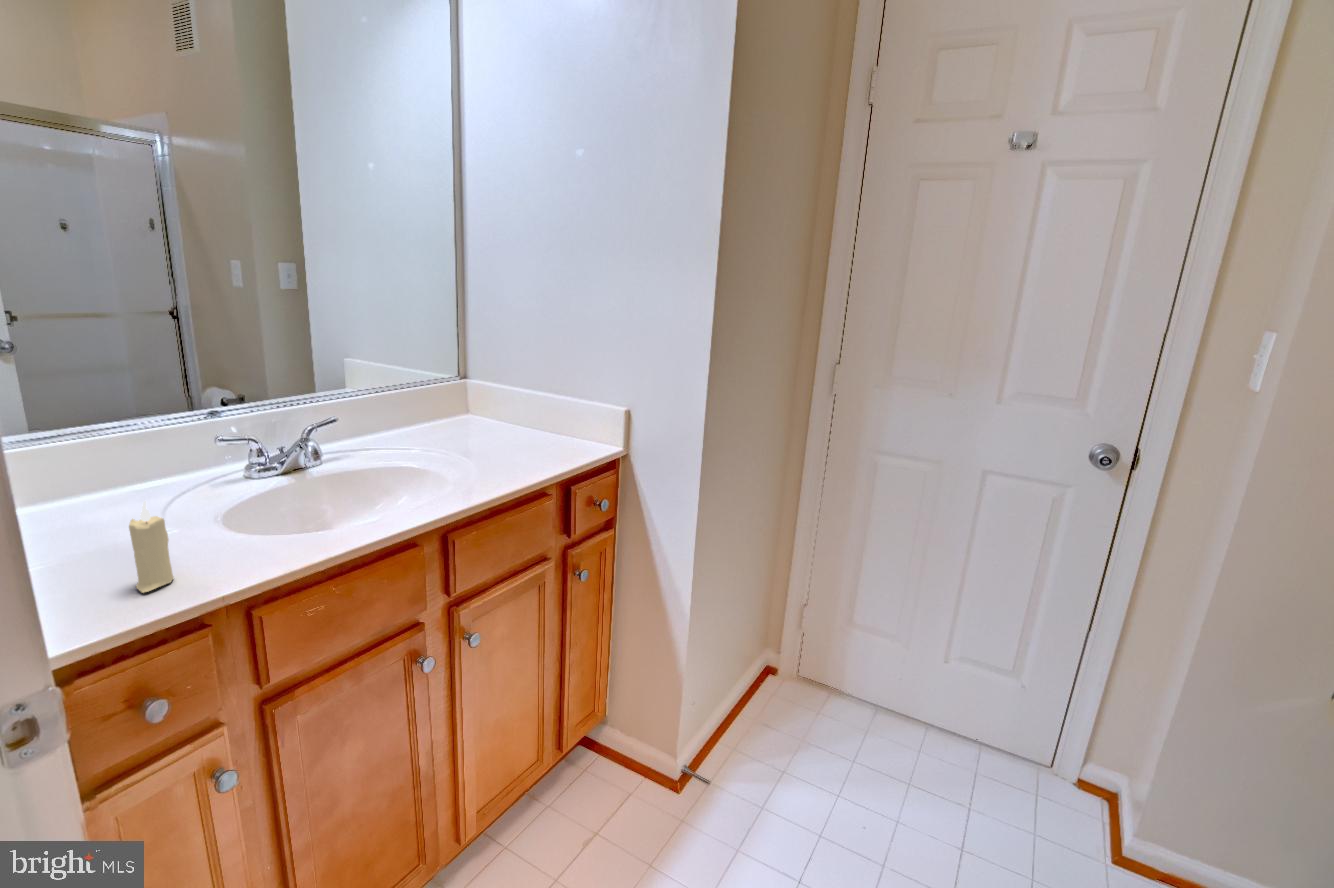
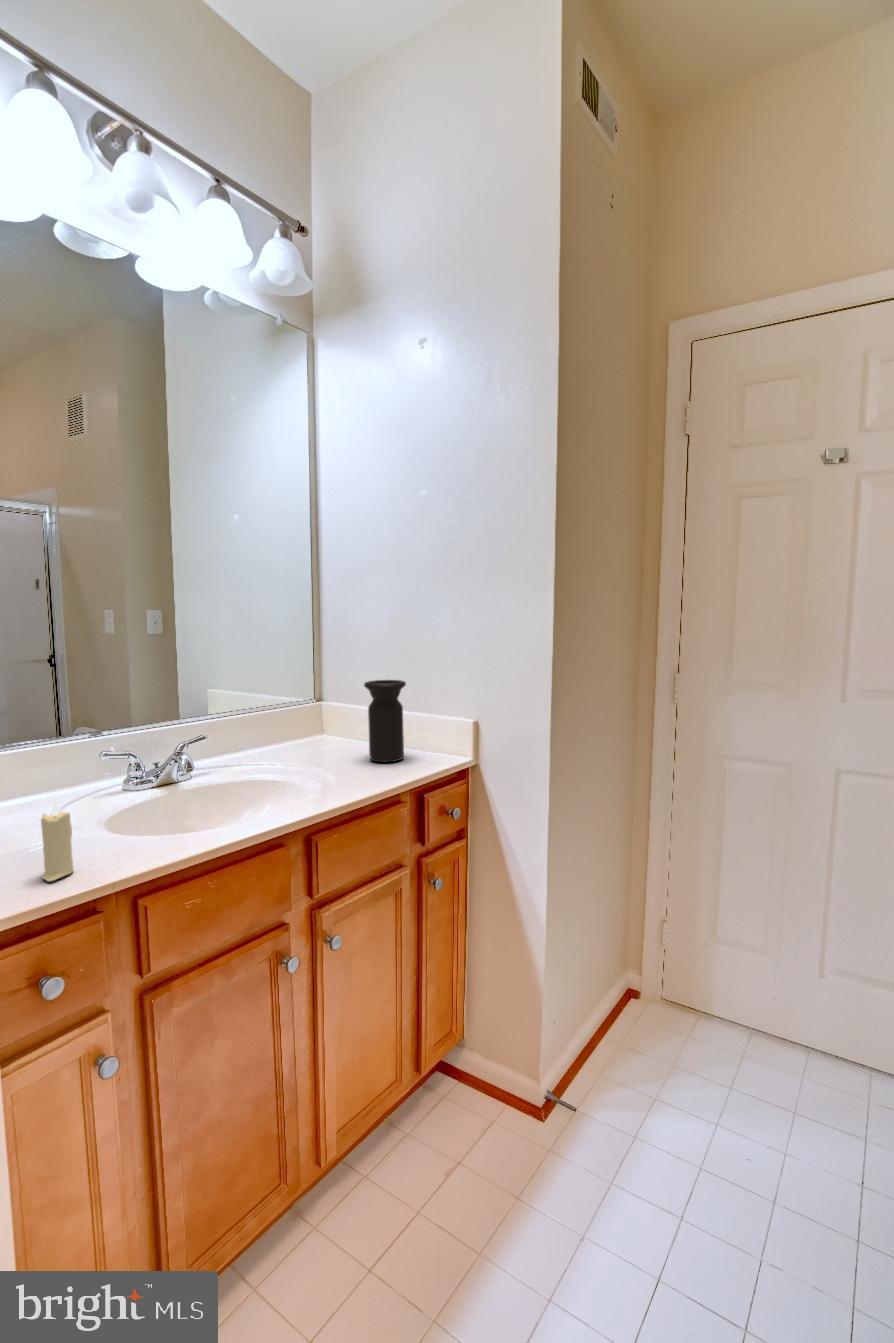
vase: none [512,366,558,454] -> present [364,680,406,762]

